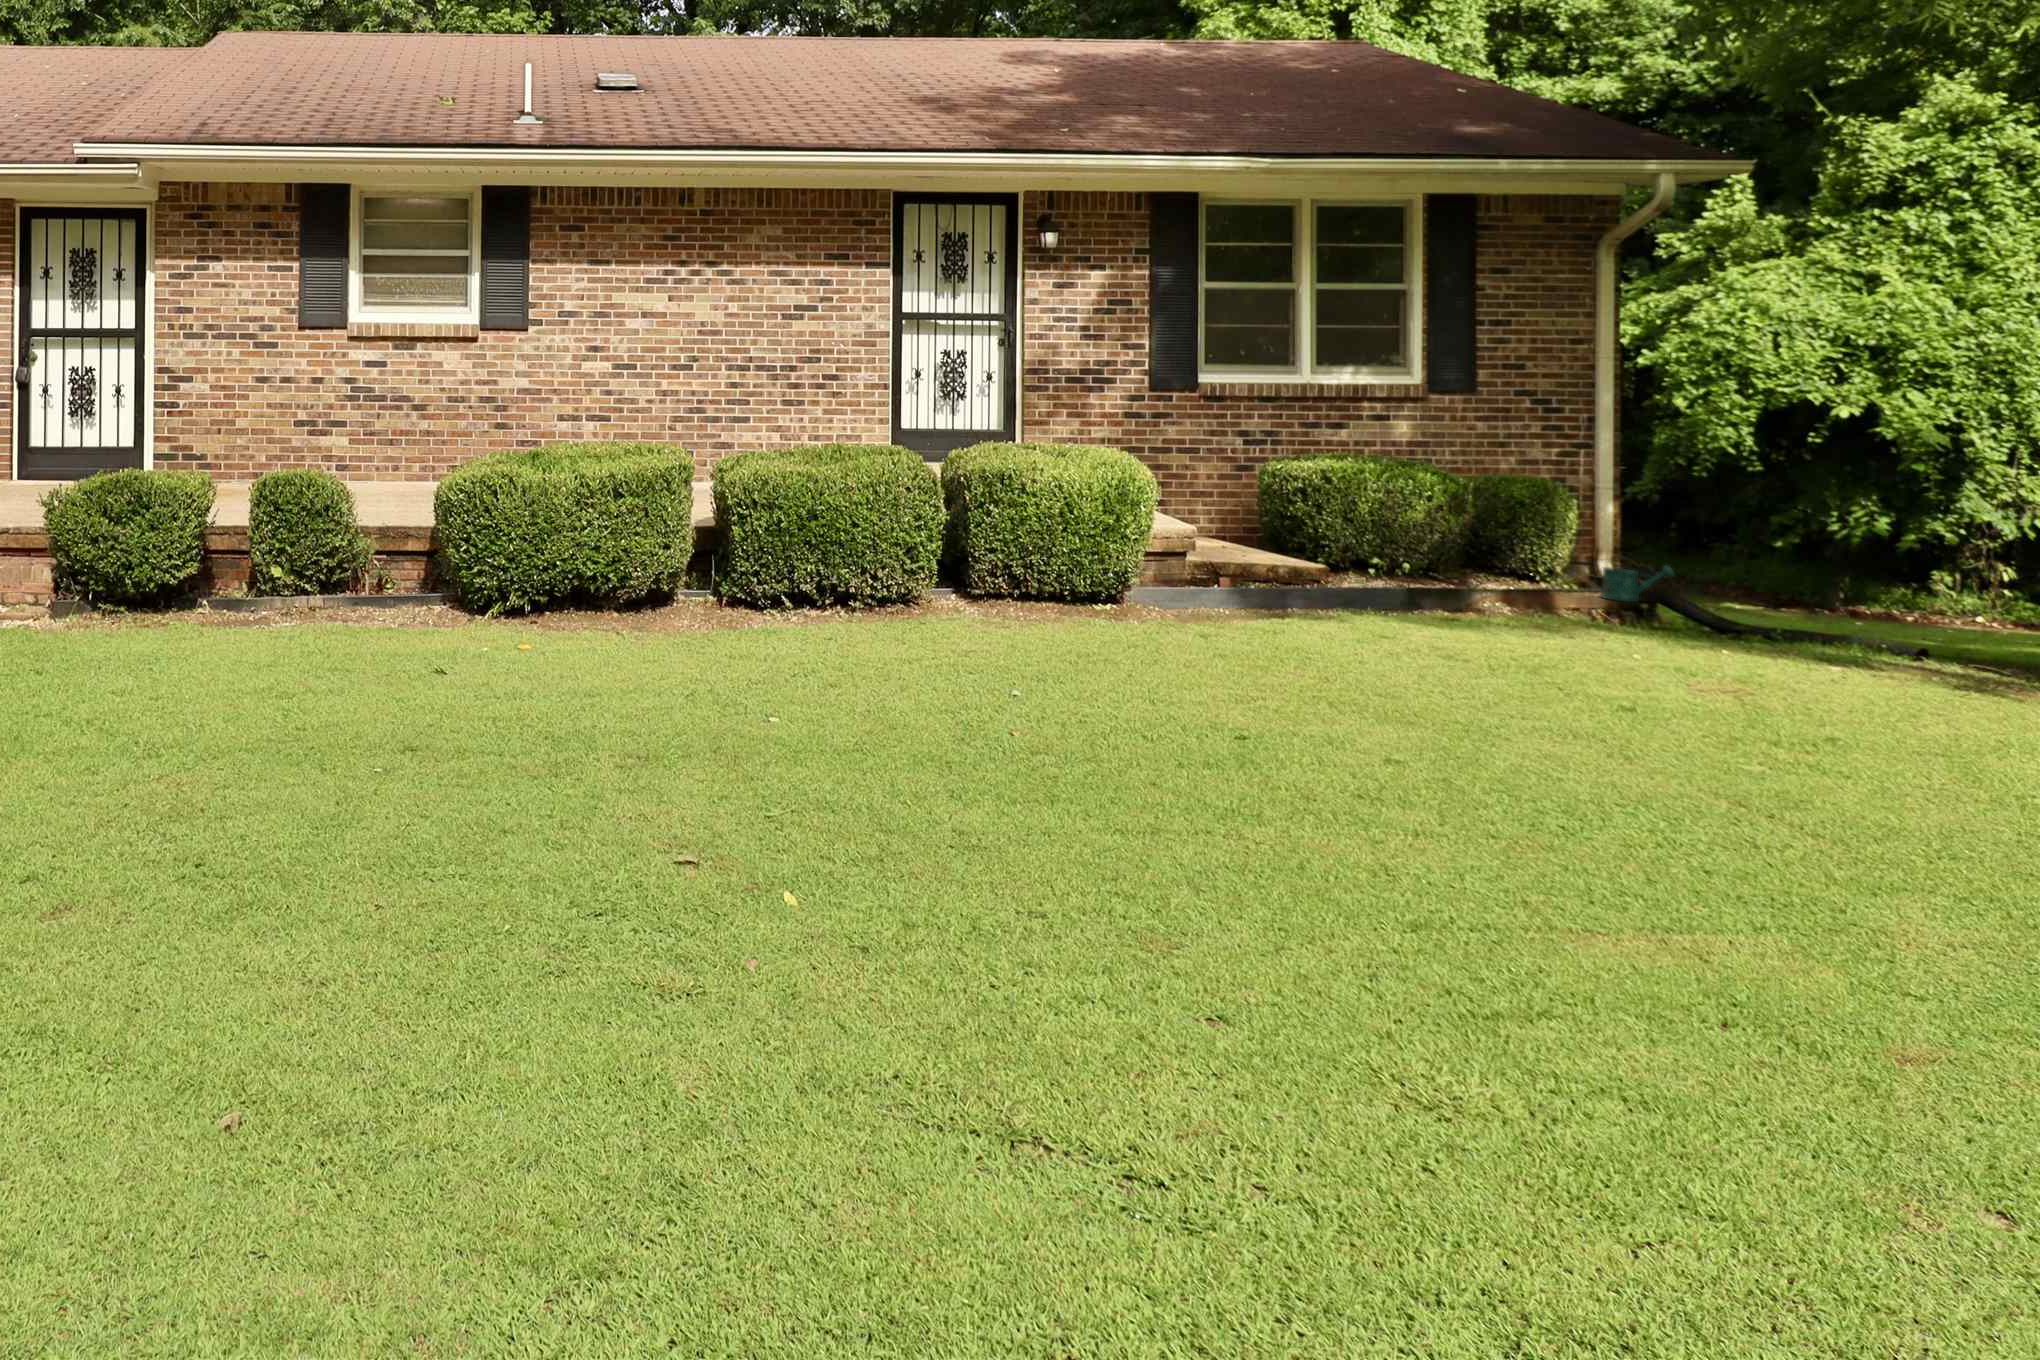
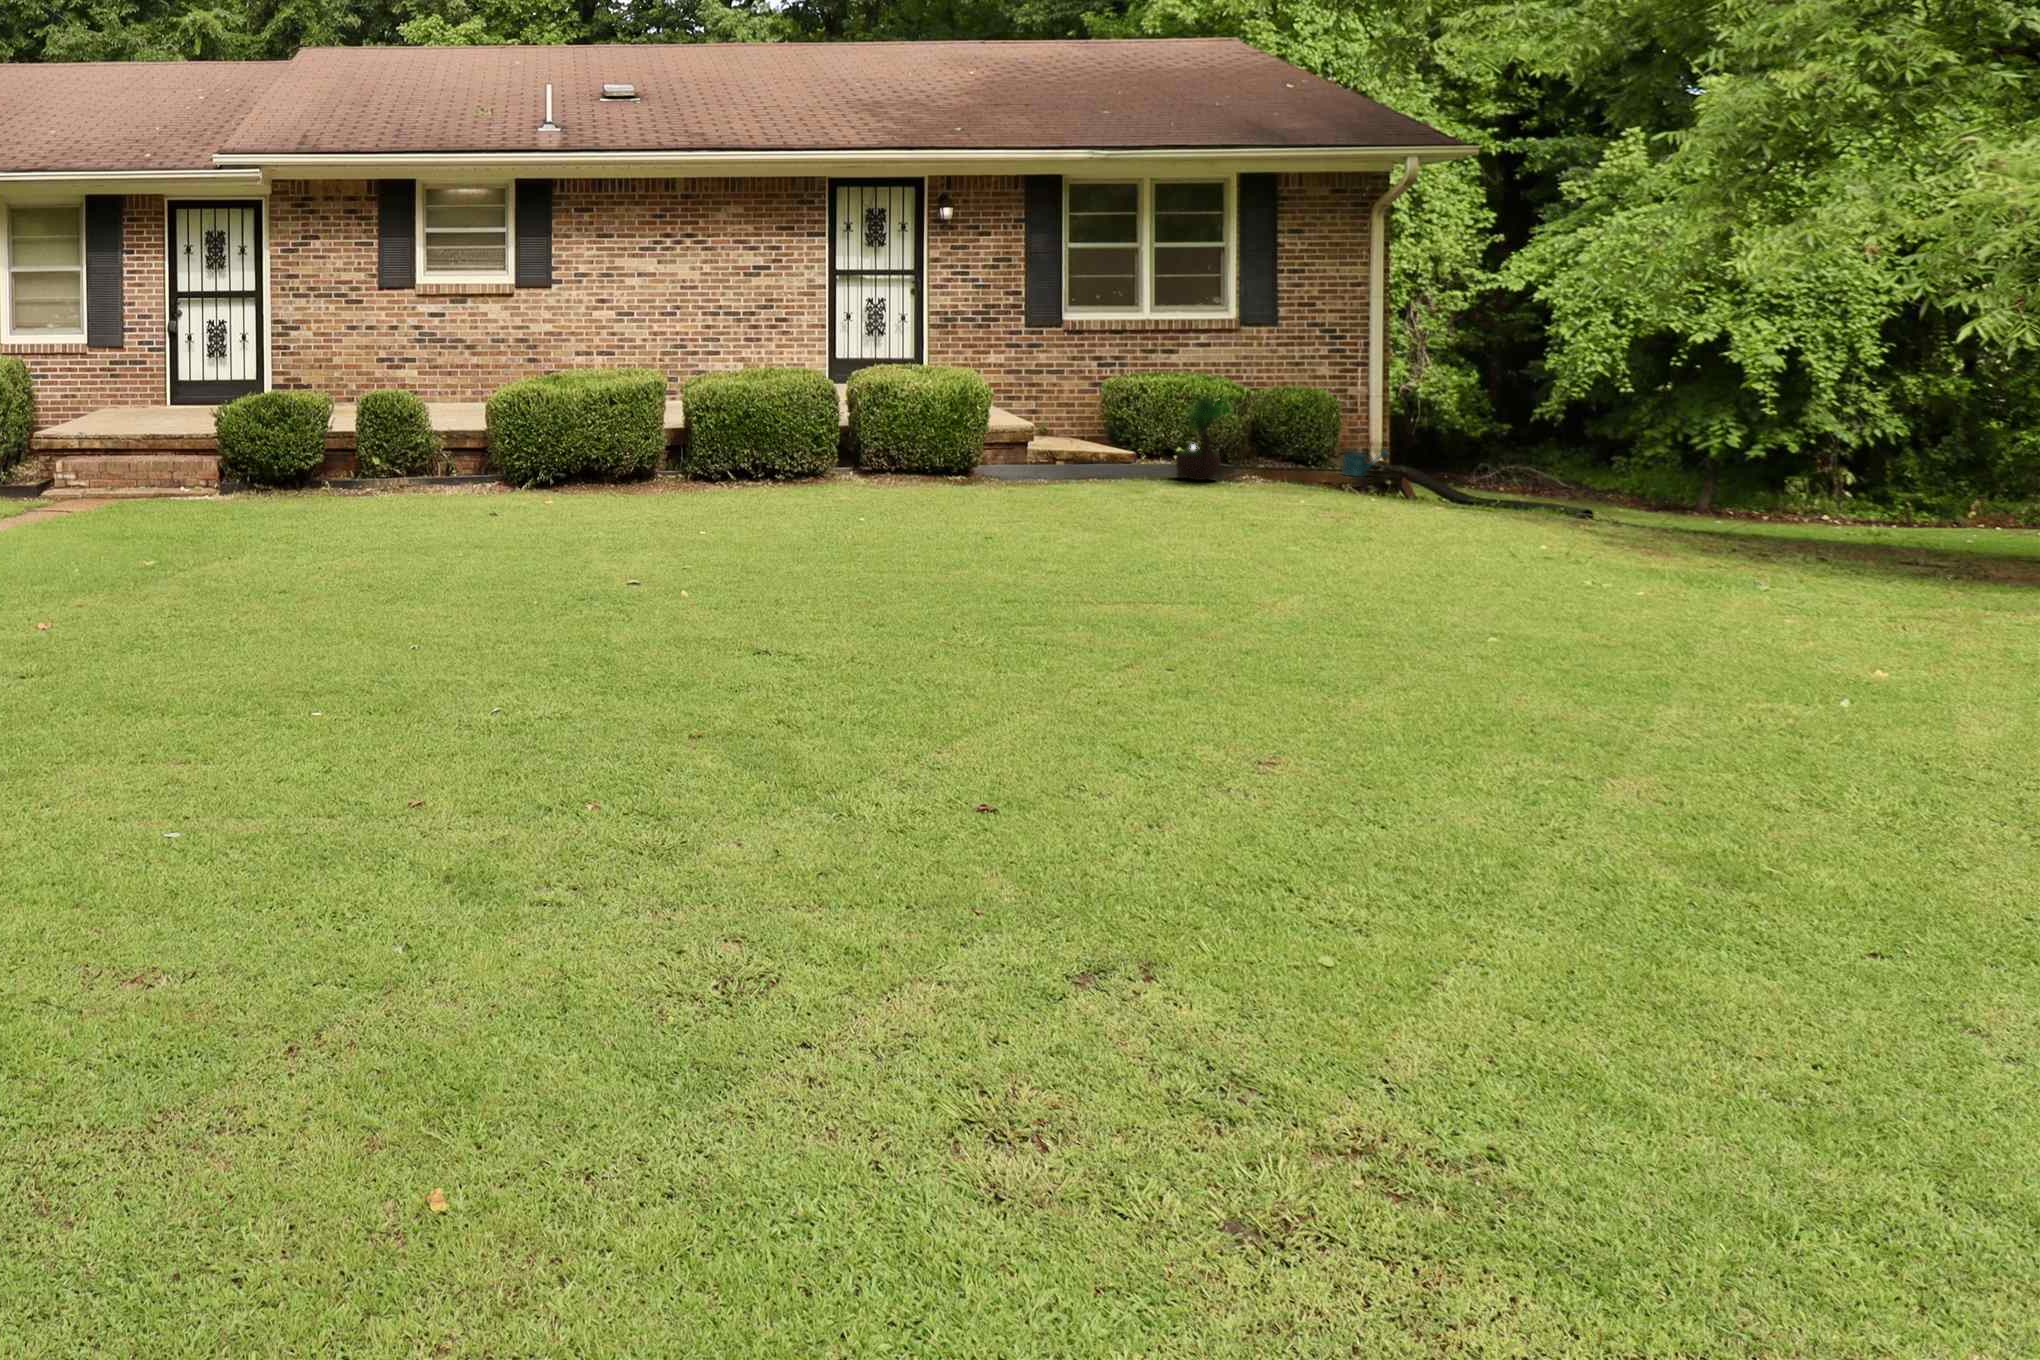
potted tree: none [1385,479,1474,606] -> present [1176,394,1229,480]

